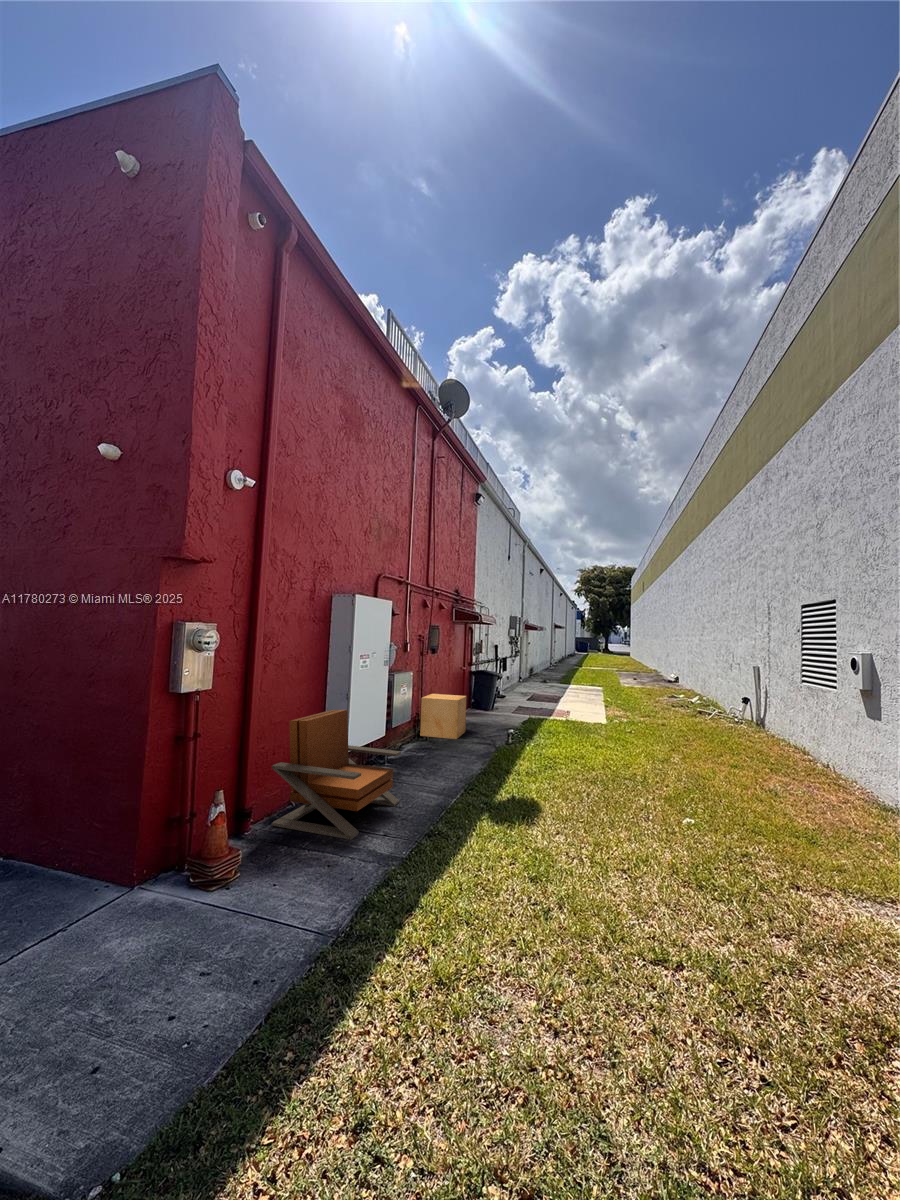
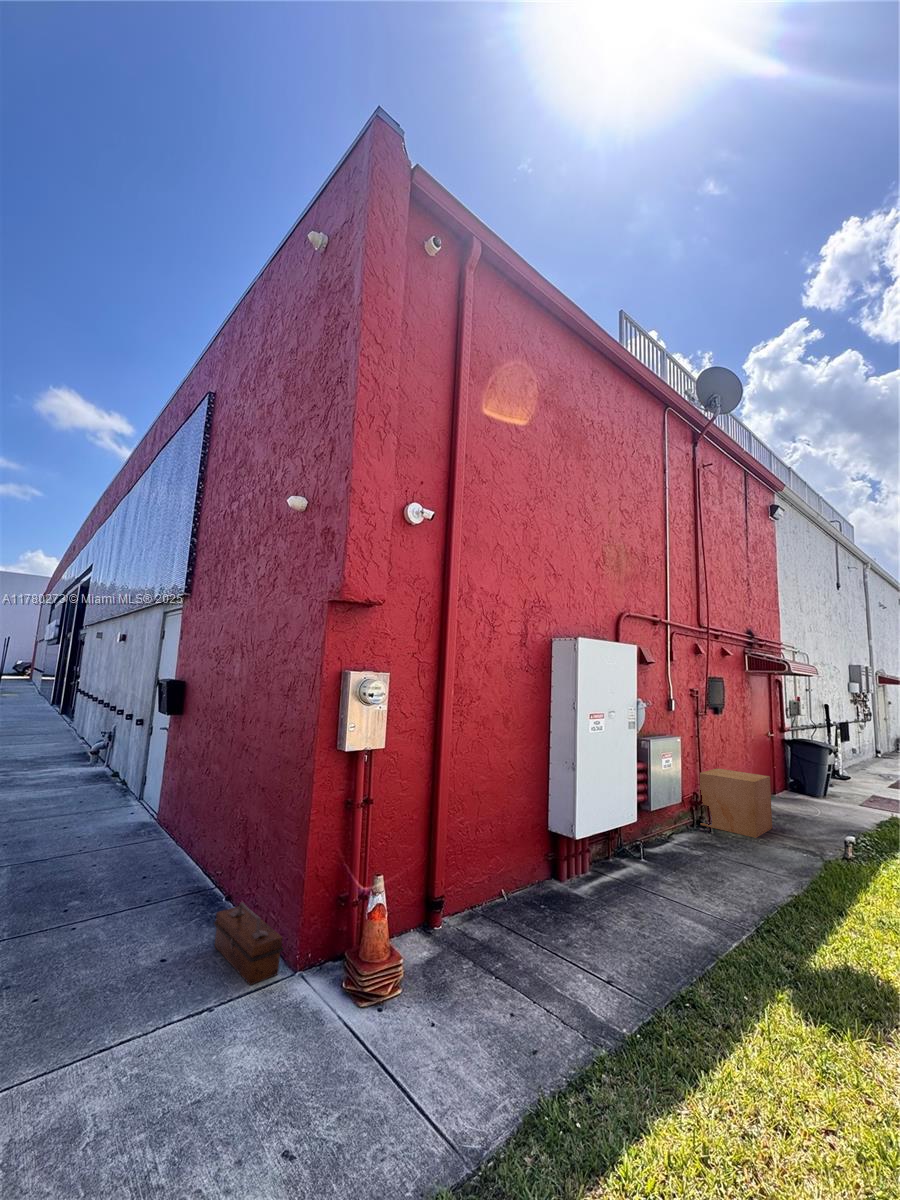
lounge chair: present [272,710,401,840] -> none [468,783,643,977]
toolbox: none [21,844,120,906] -> present [214,902,284,985]

